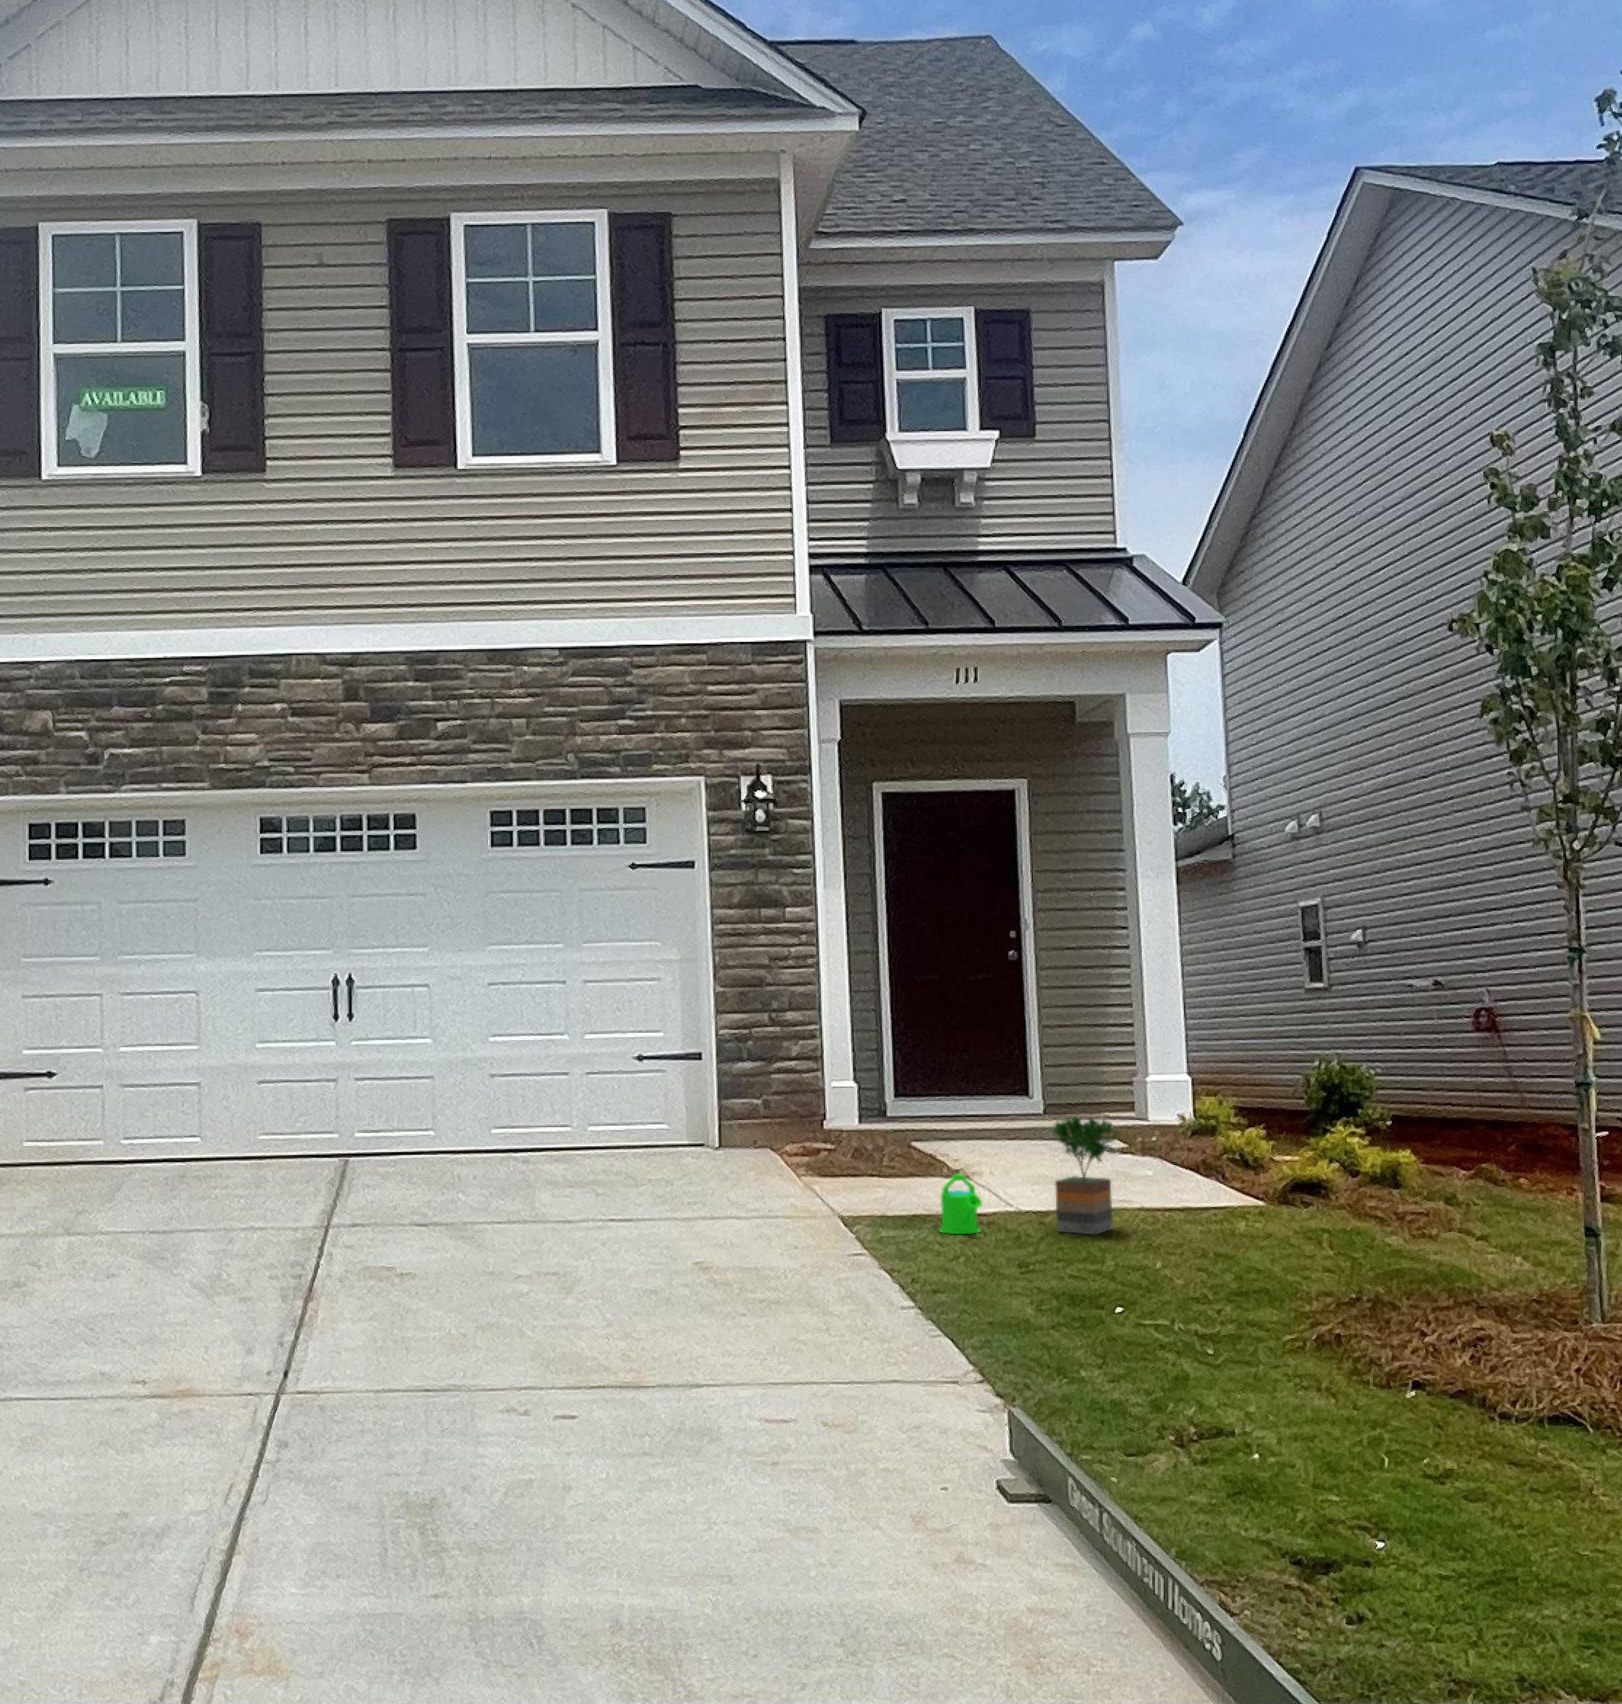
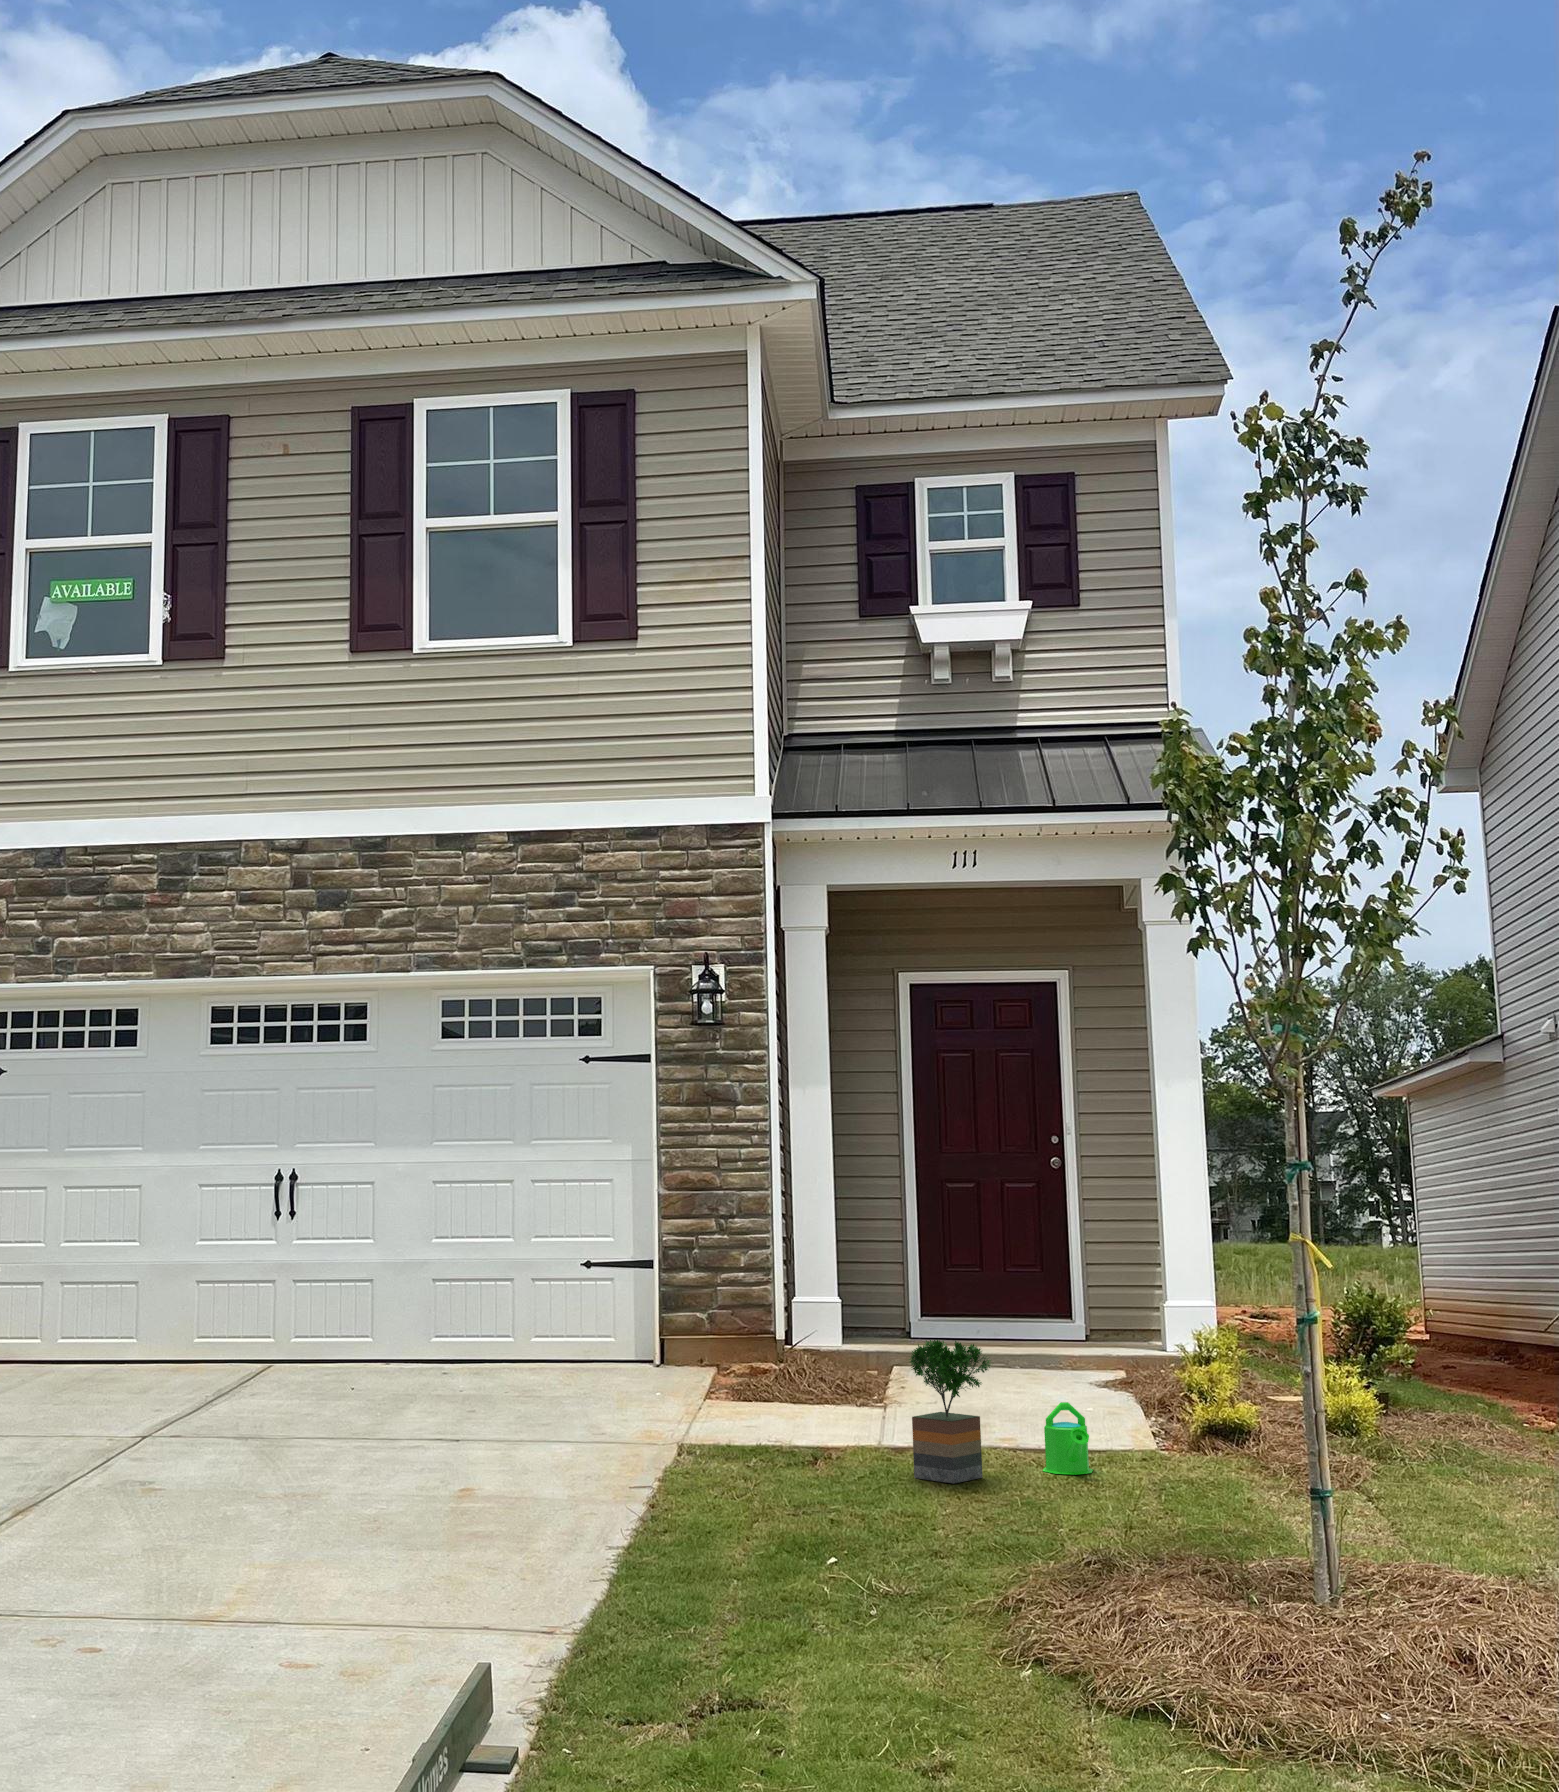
watering can: present [940,1174,982,1234] -> present [1043,1402,1093,1475]

